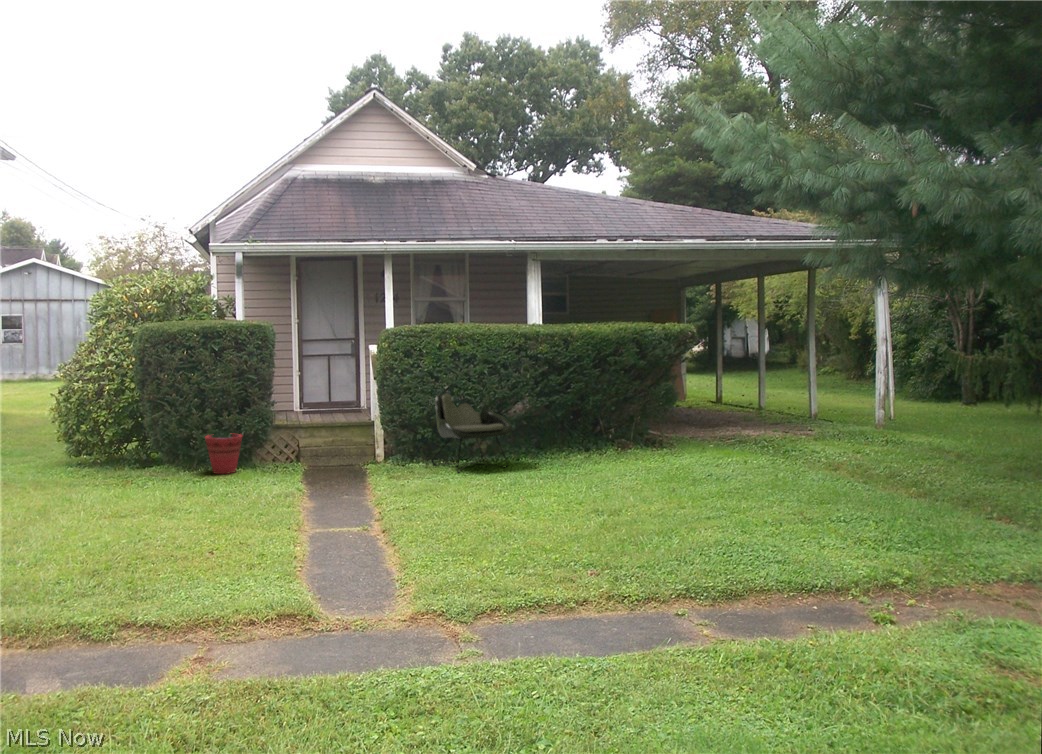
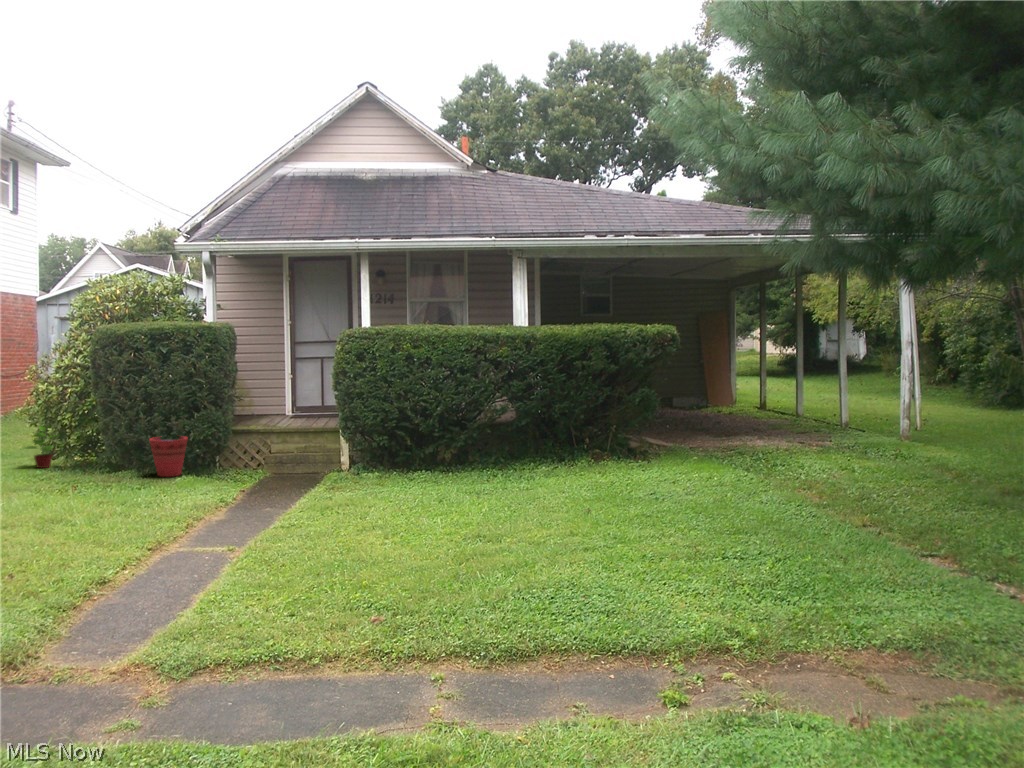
lounge chair: present [432,394,512,473] -> none [380,396,459,483]
potted plant: none [59,425,98,470] -> present [24,426,53,468]

